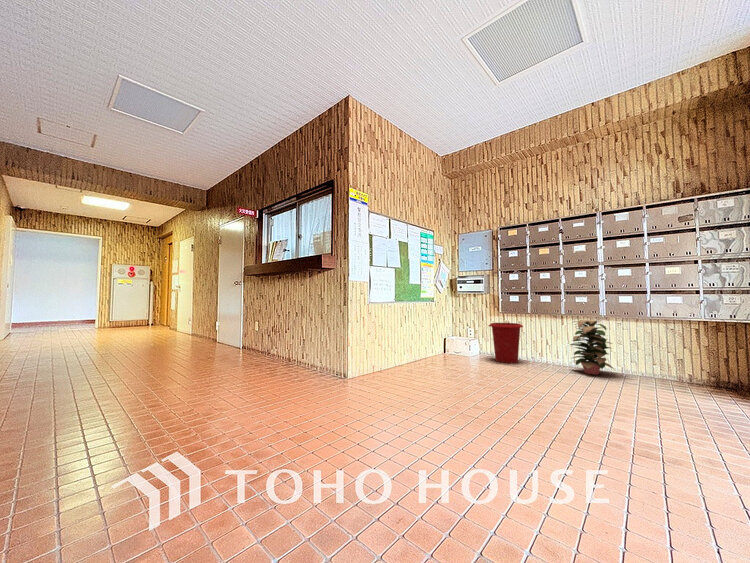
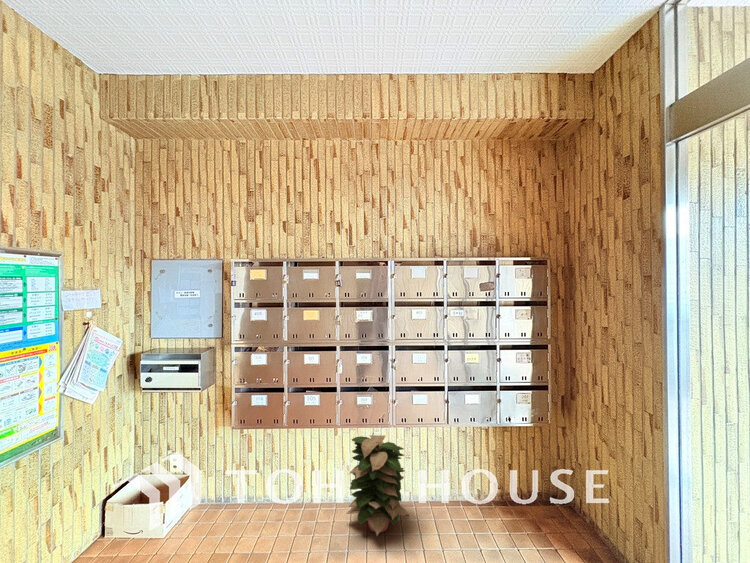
waste bin: present [489,323,523,363] -> none [208,442,274,540]

